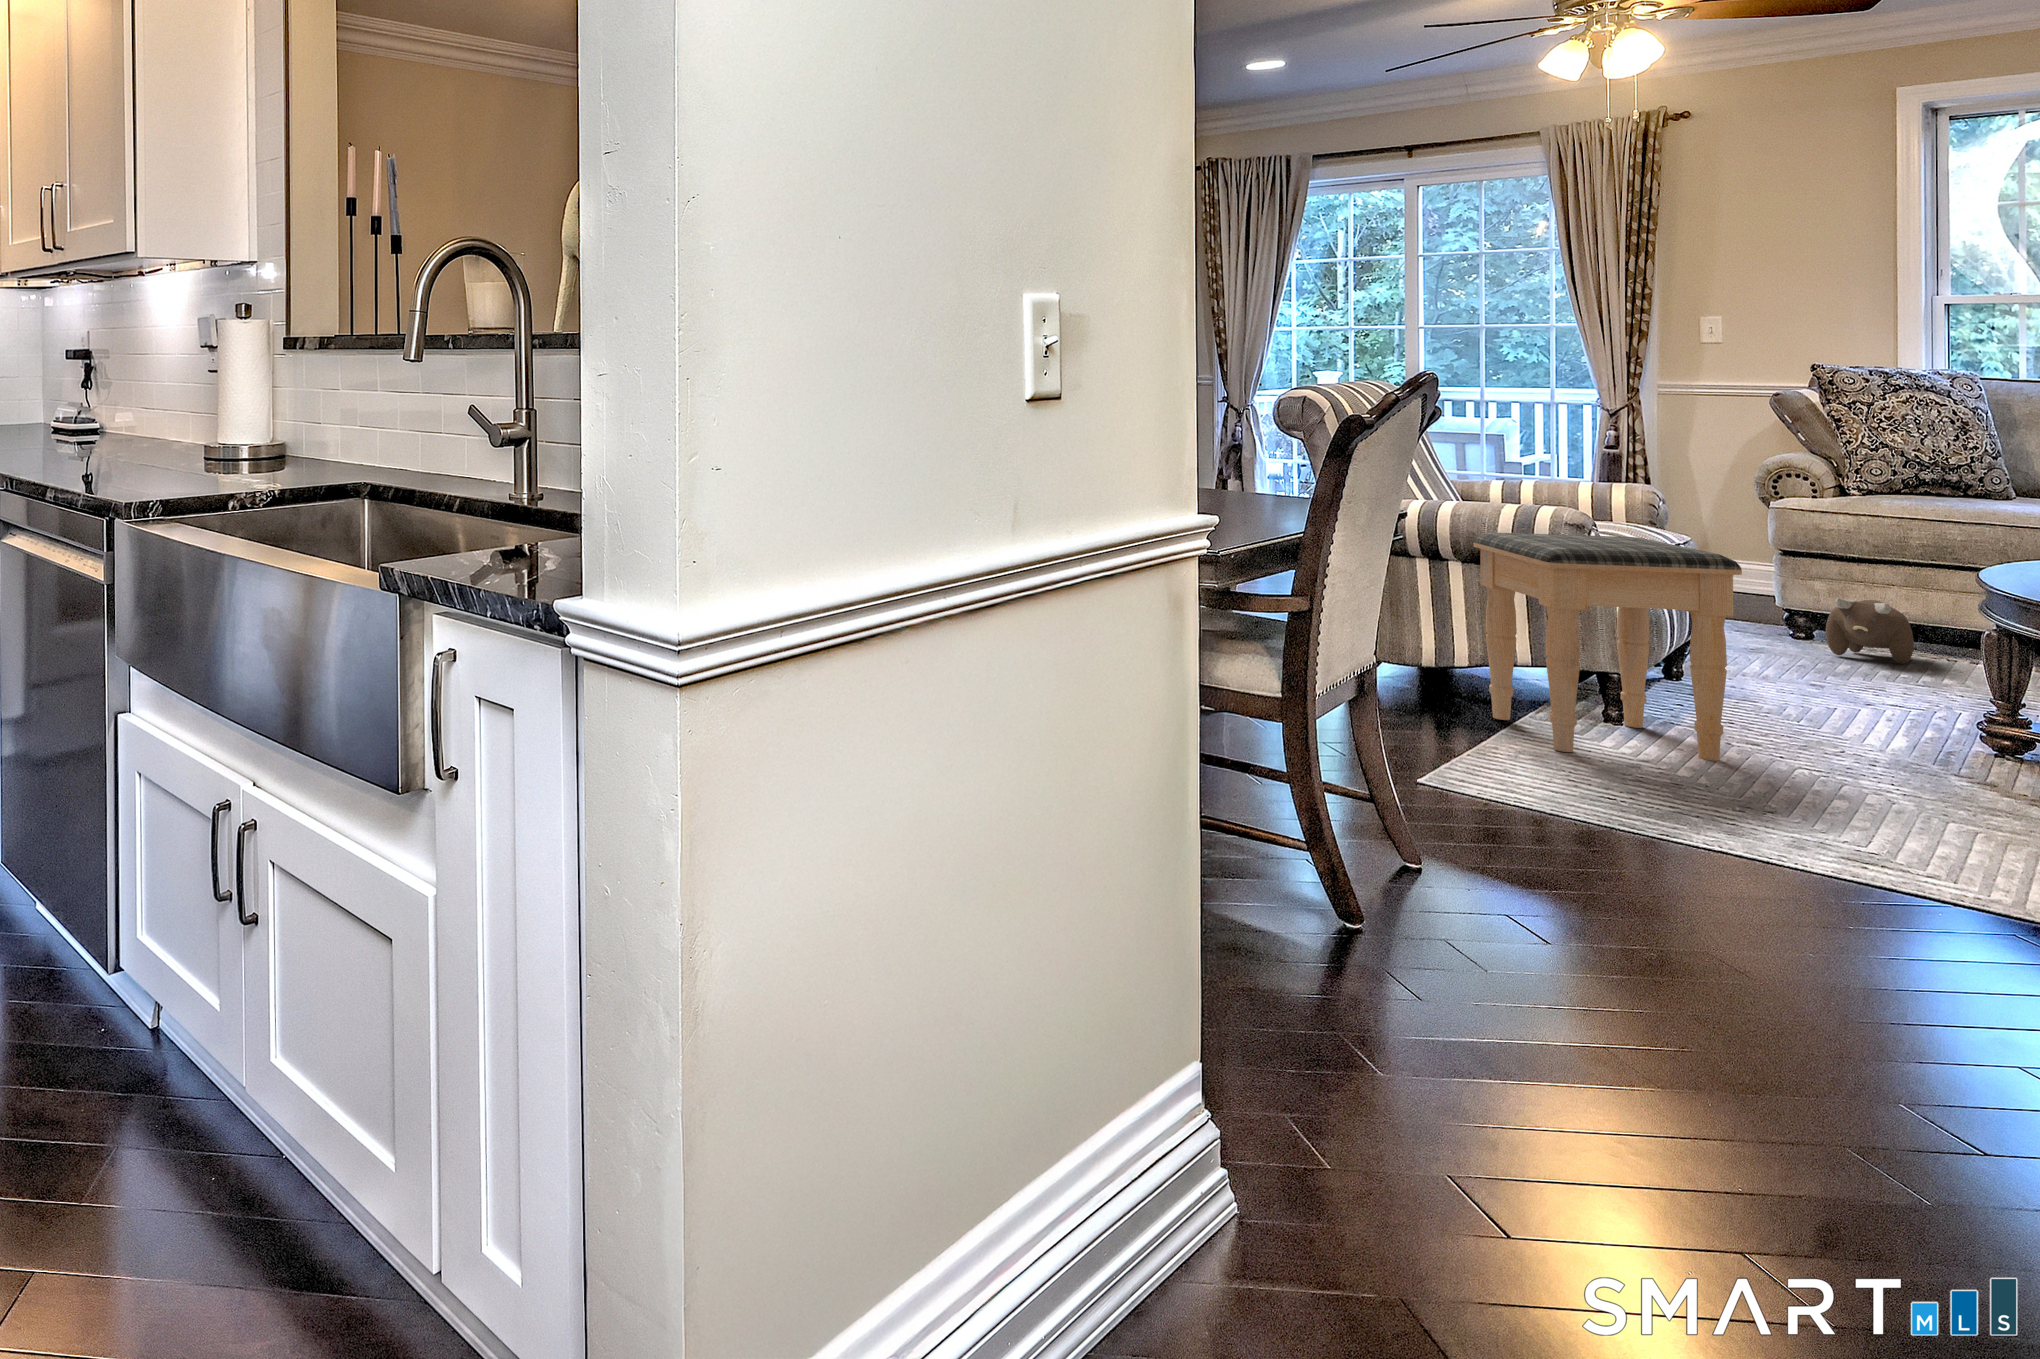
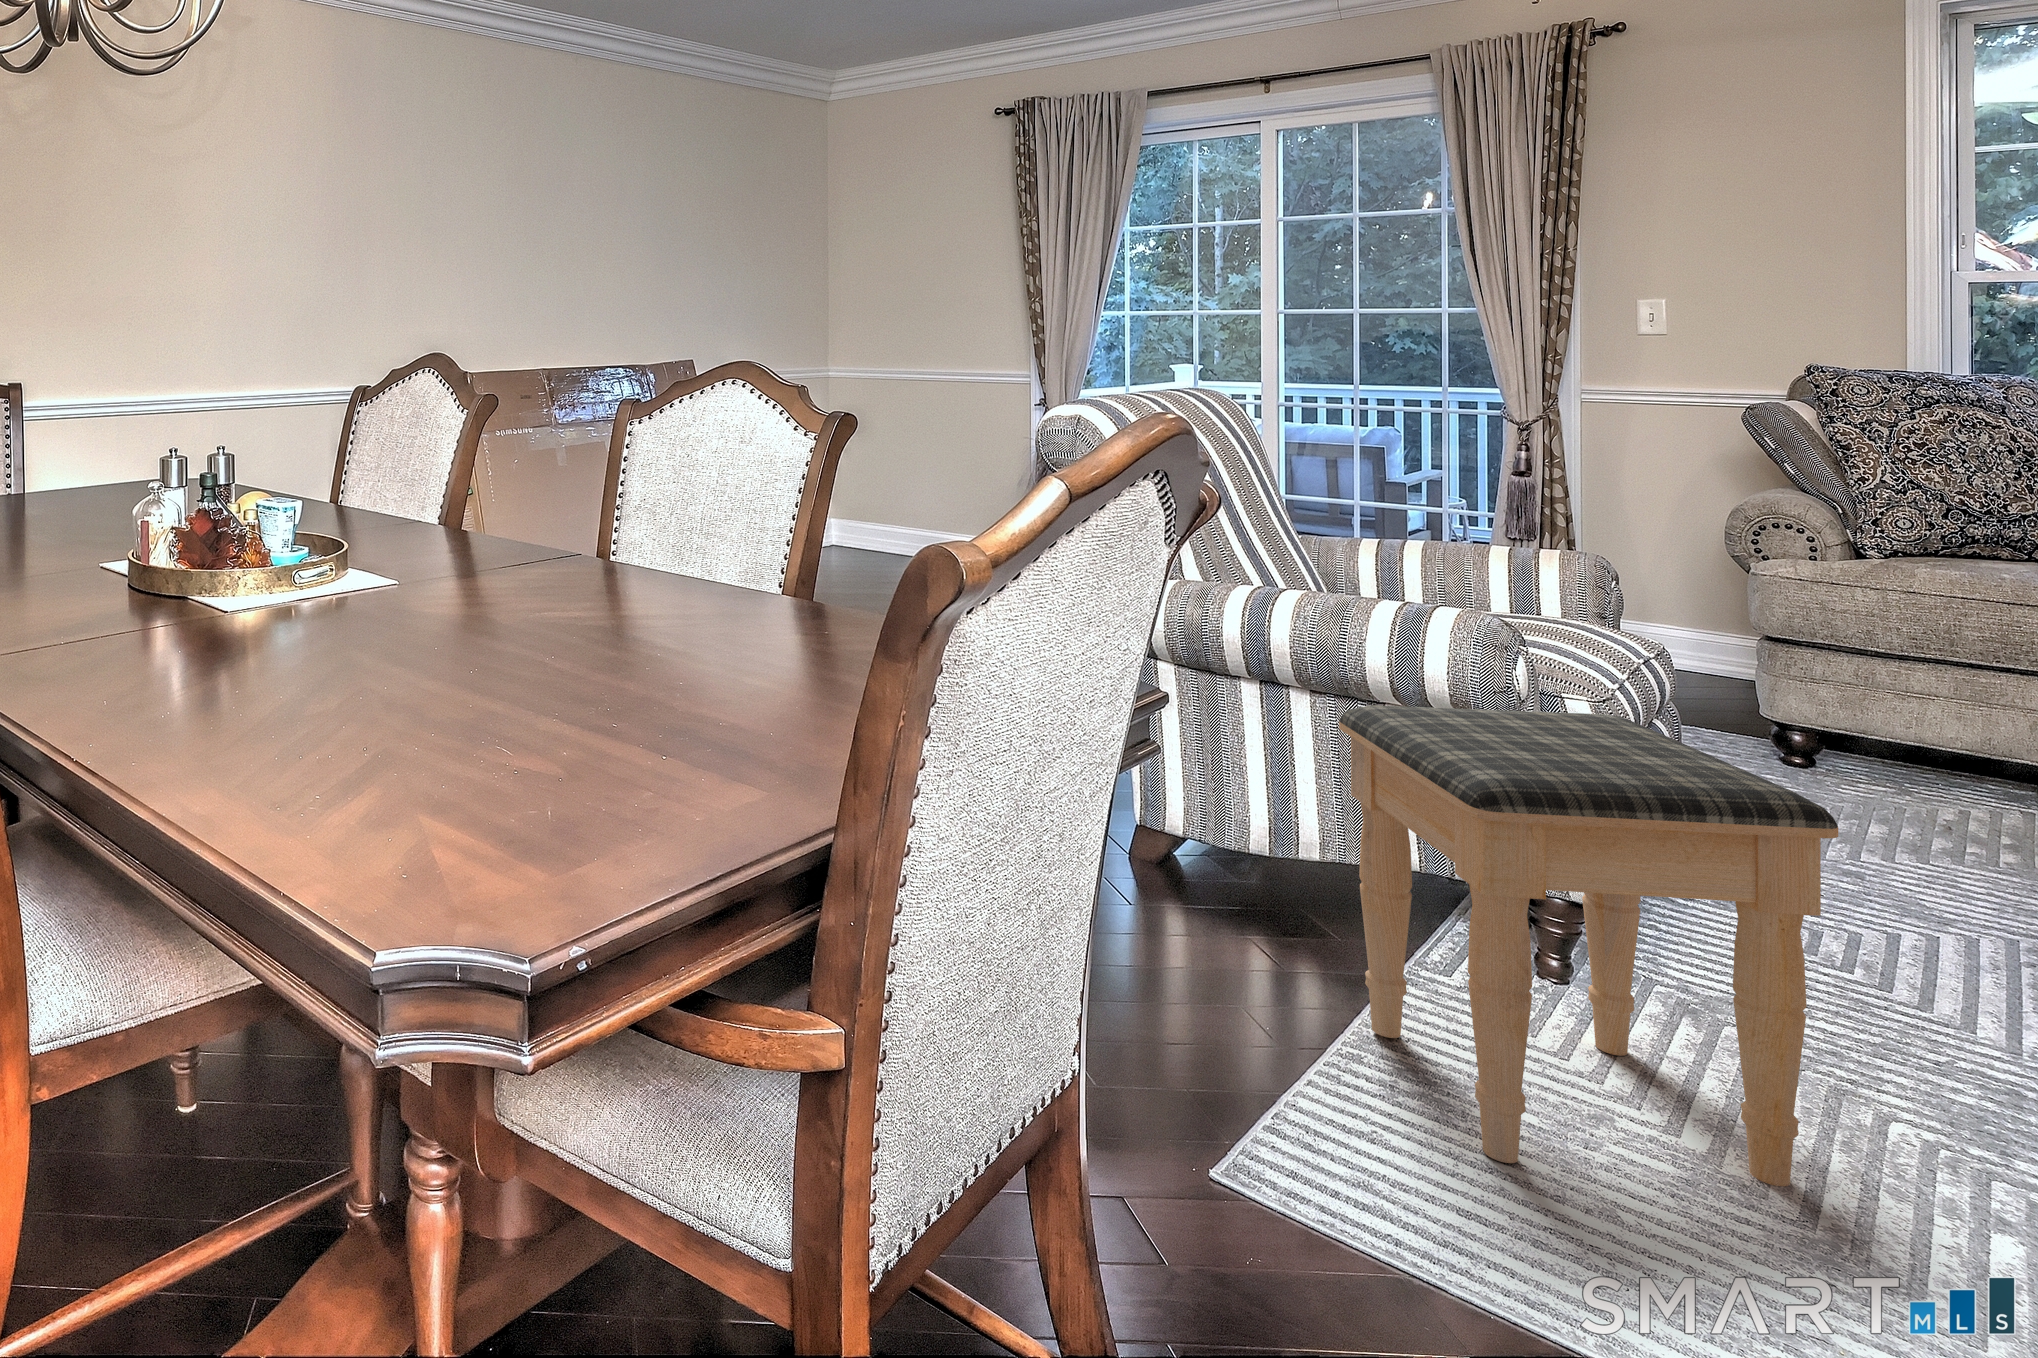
plush toy: present [1826,598,1914,664] -> none [1849,727,1986,829]

